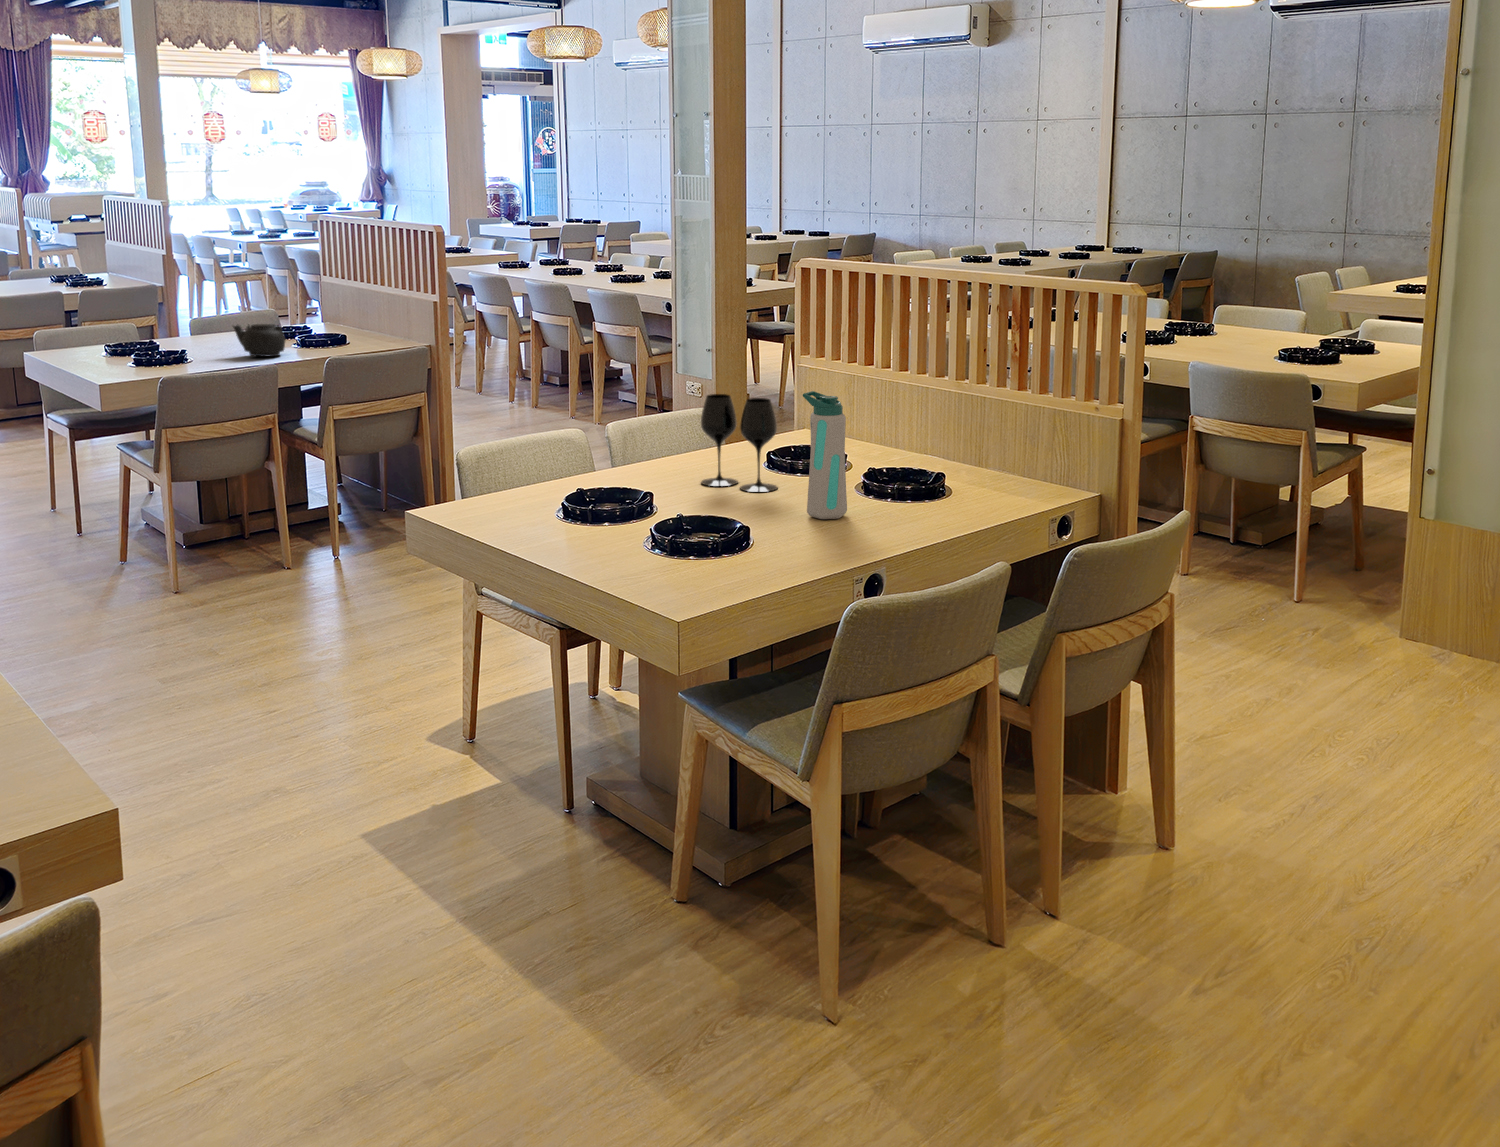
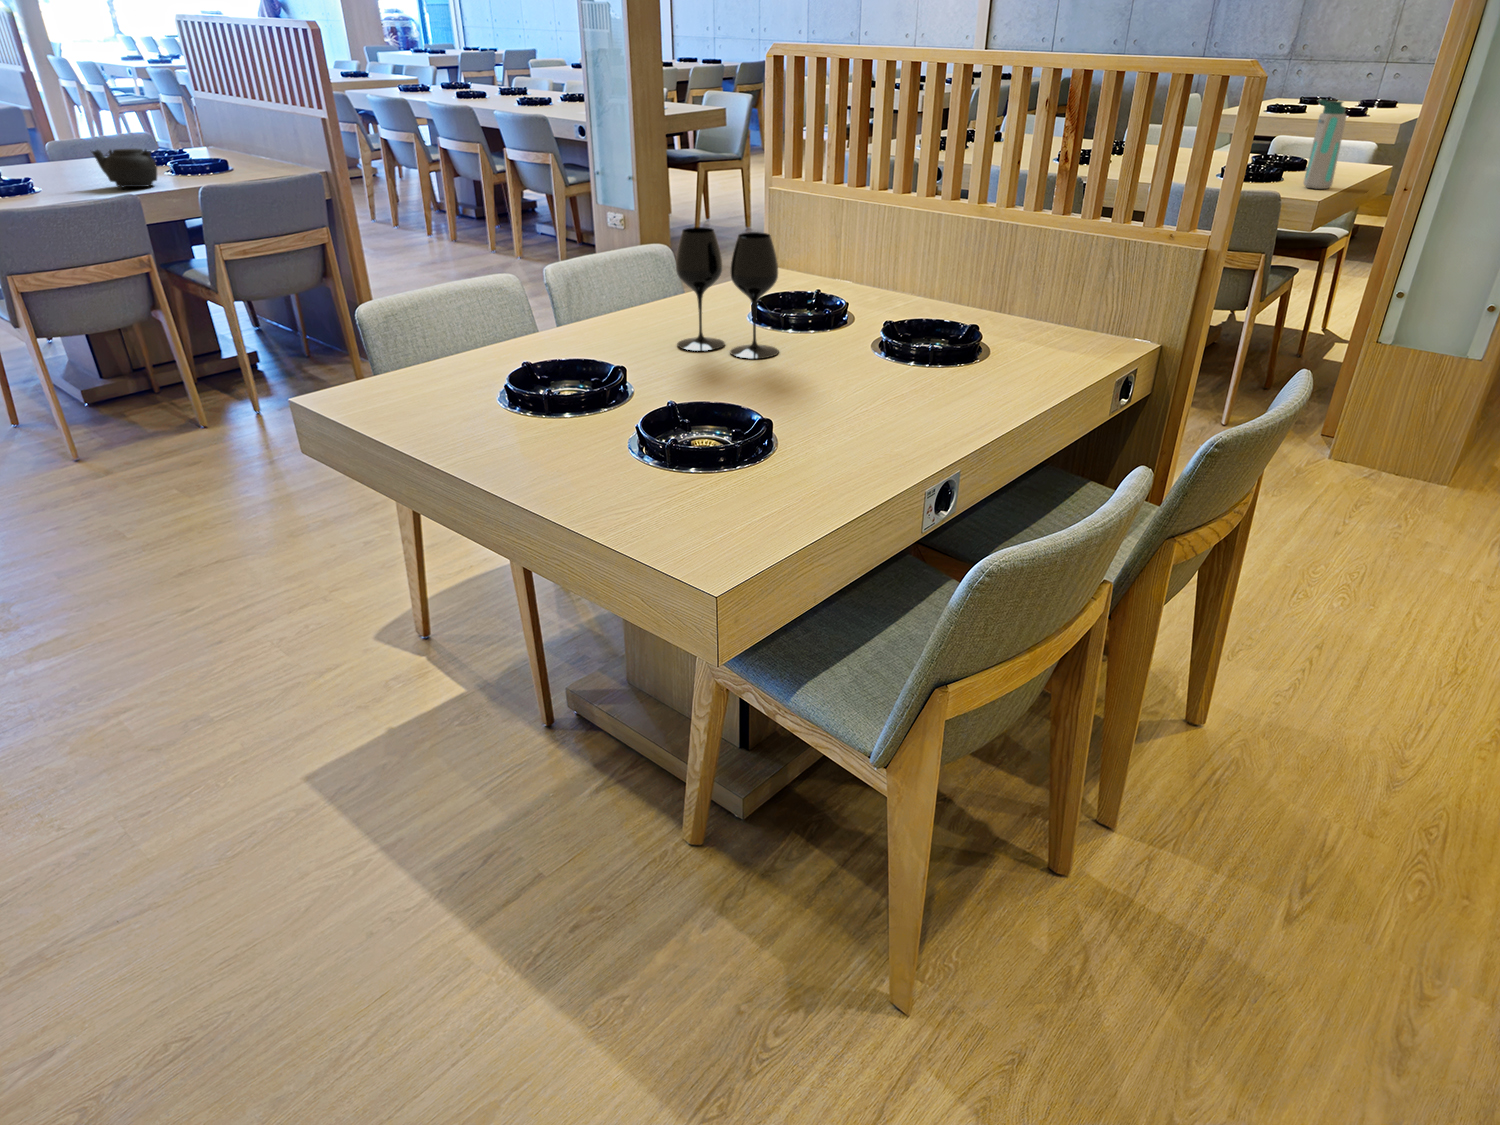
water bottle: present [803,391,847,519] -> present [1304,99,1346,189]

